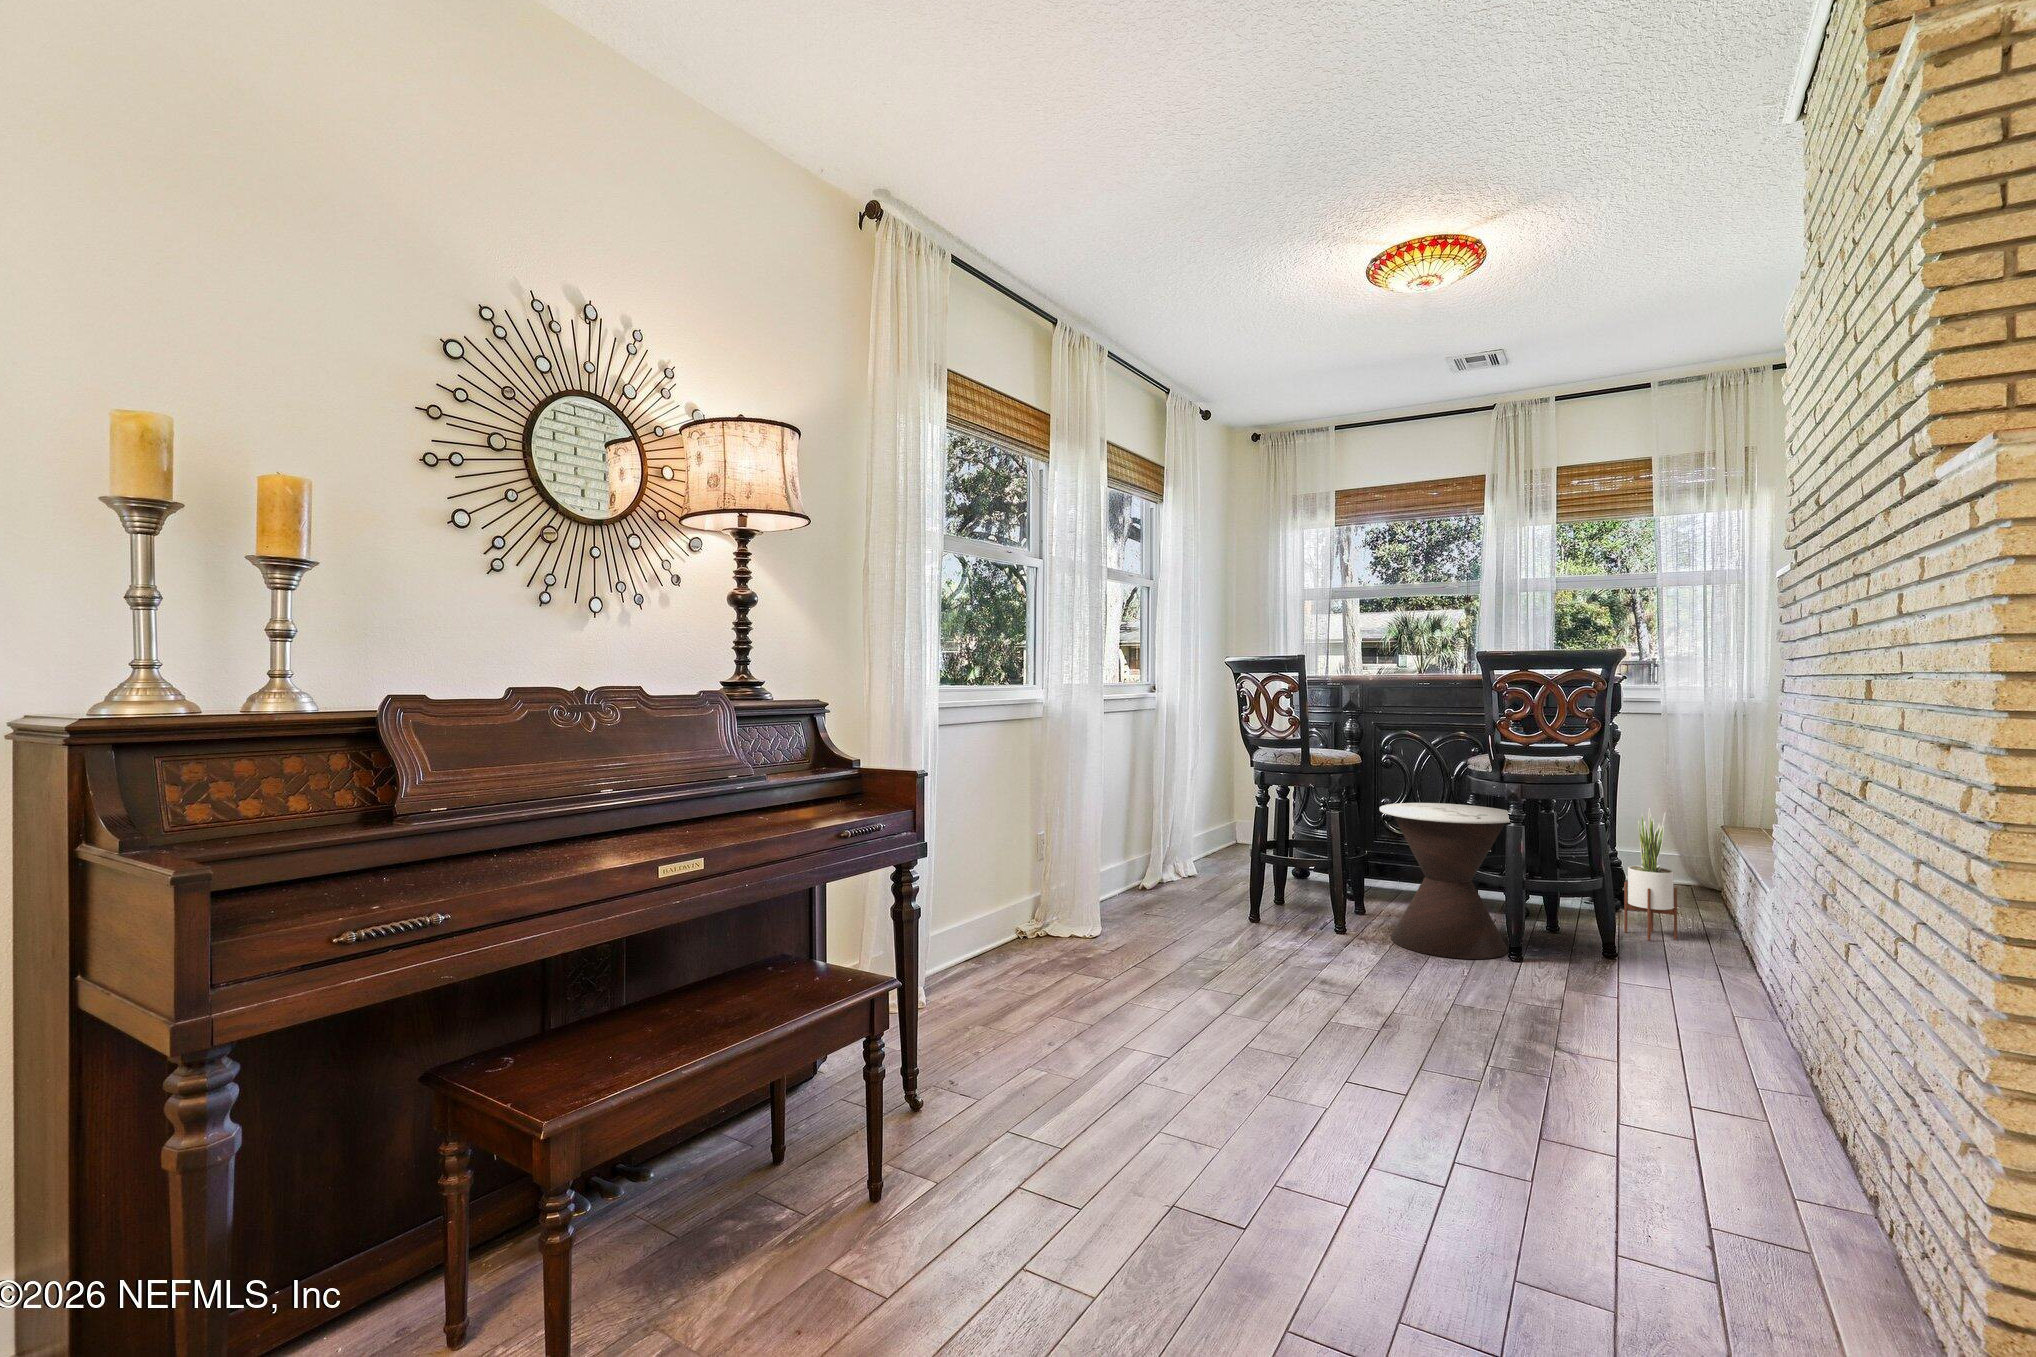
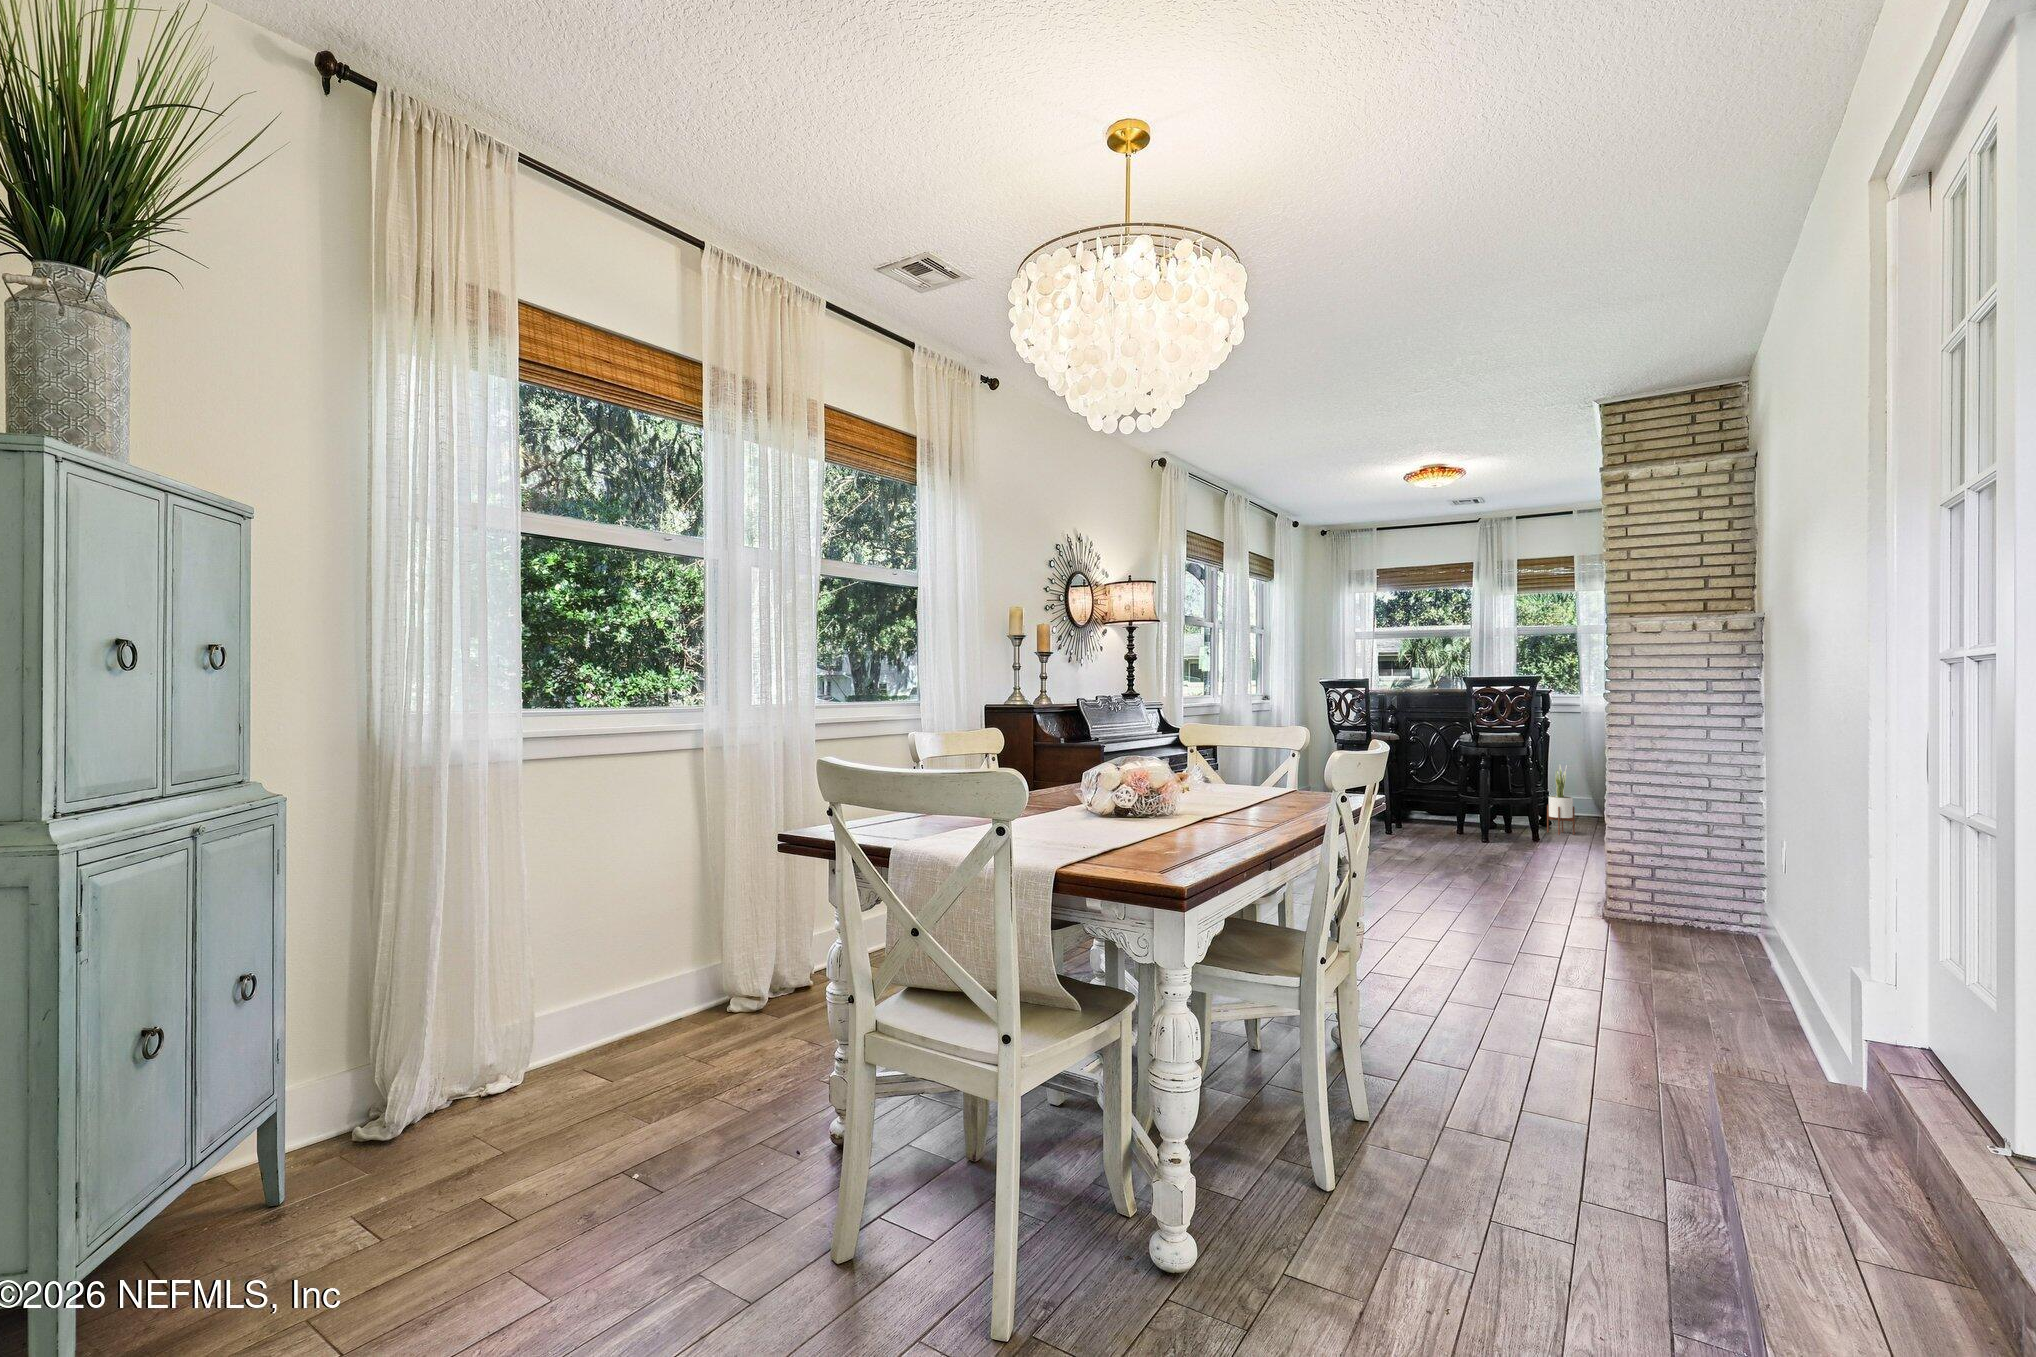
side table: present [1380,803,1510,959] -> none [1411,762,1488,840]

